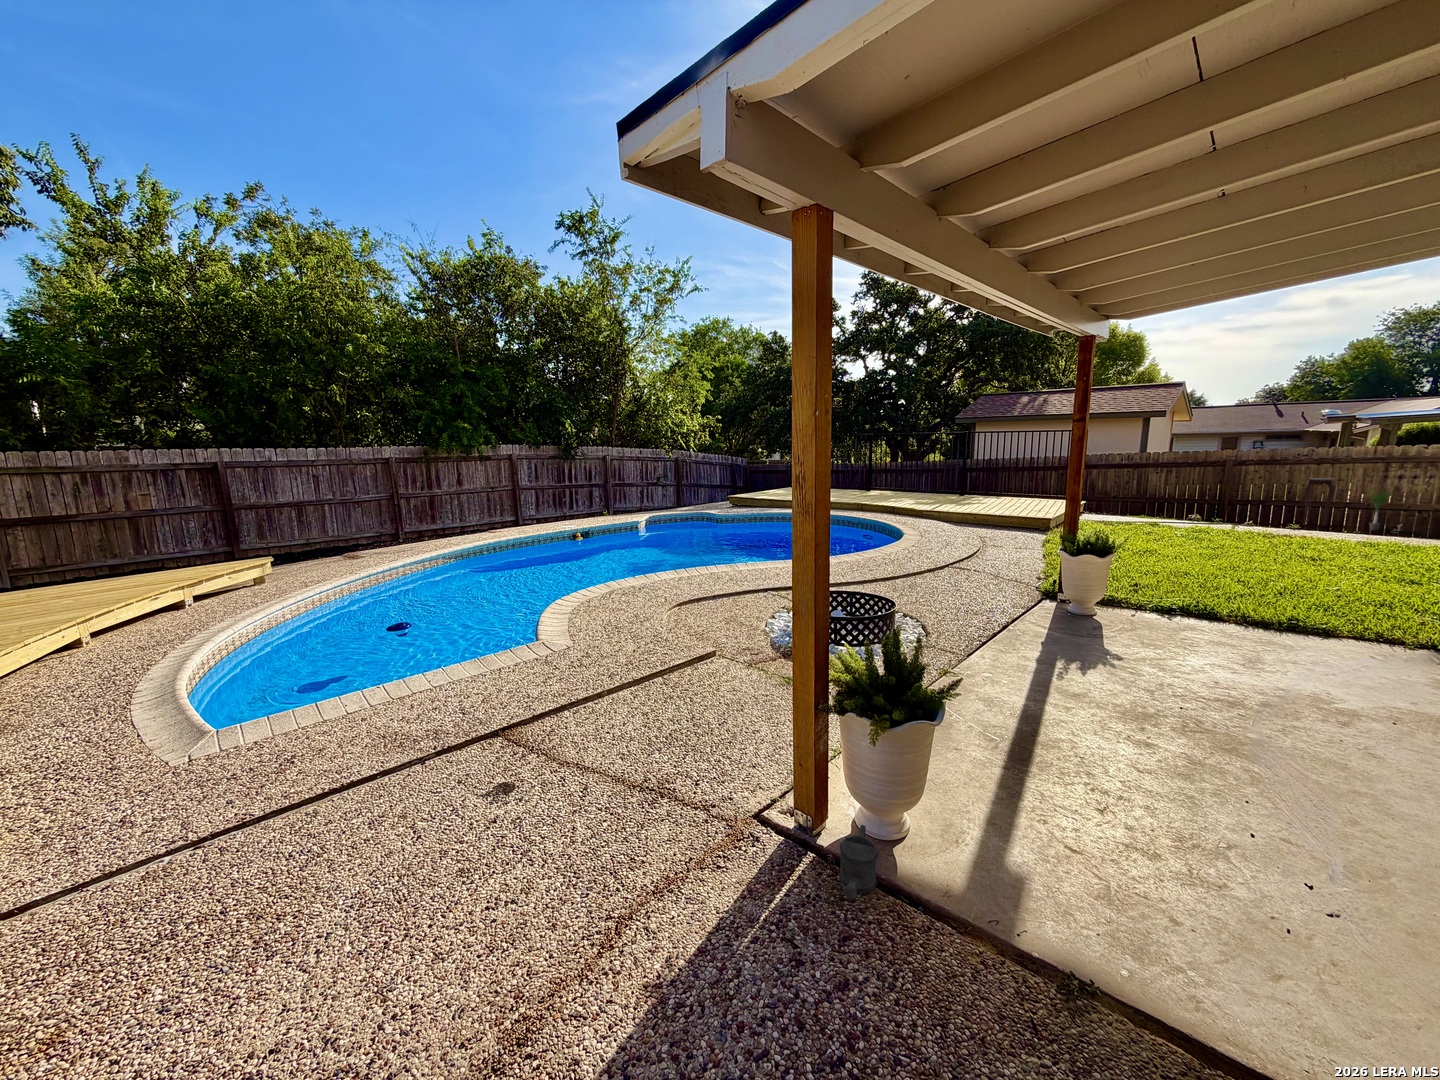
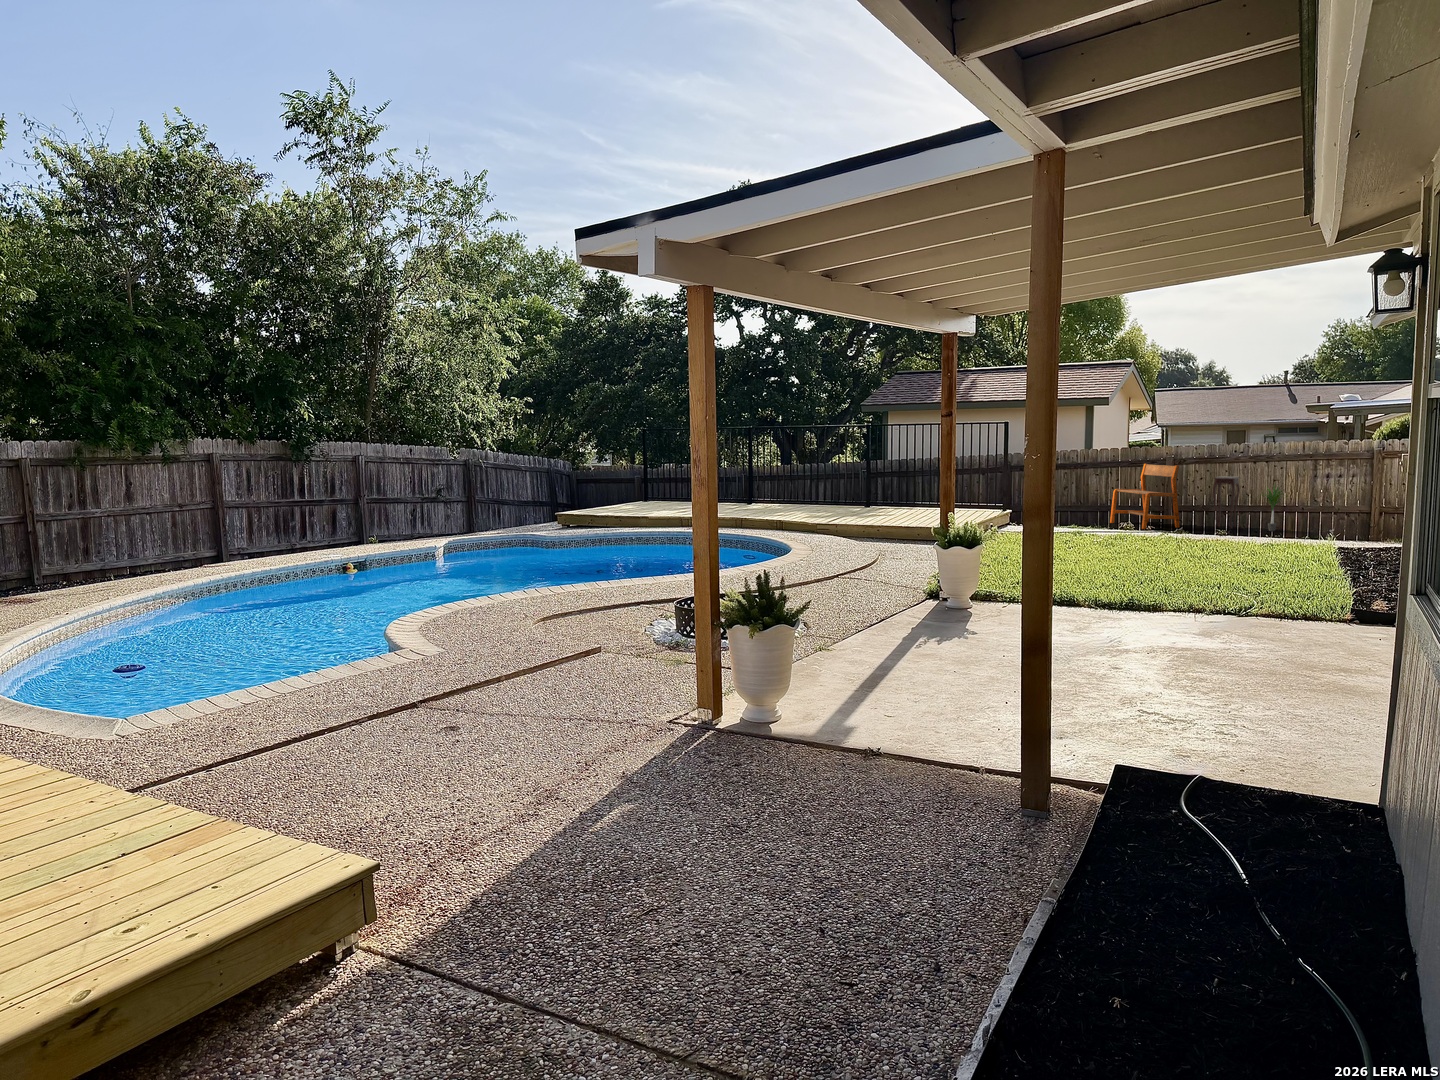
bench: none [1186,465,1269,523] -> present [1110,464,1180,529]
watering can: present [839,825,878,898] -> none [733,702,758,736]

